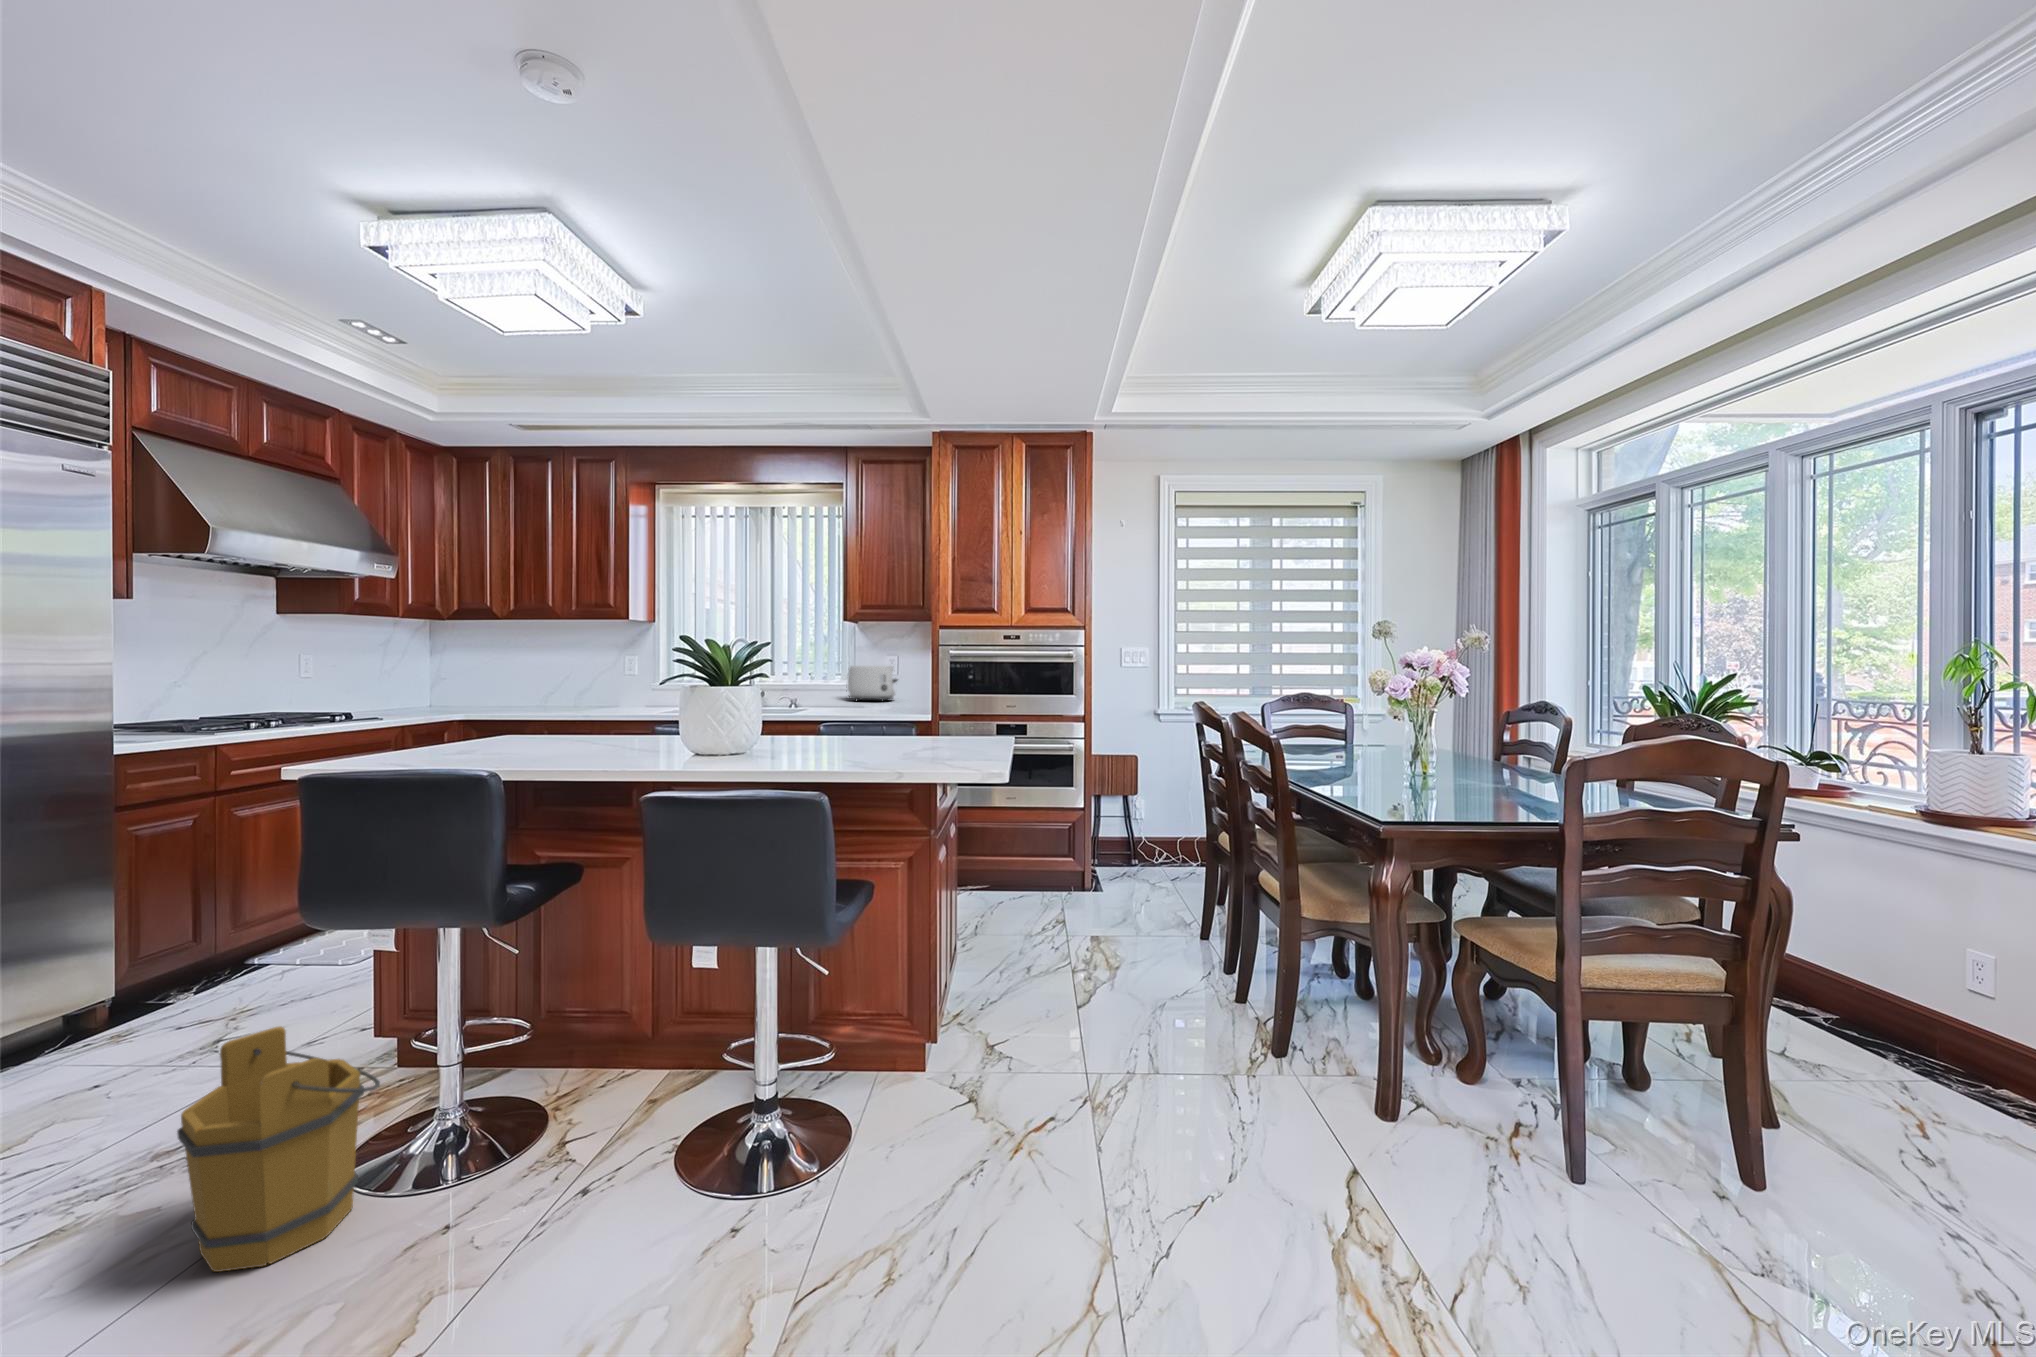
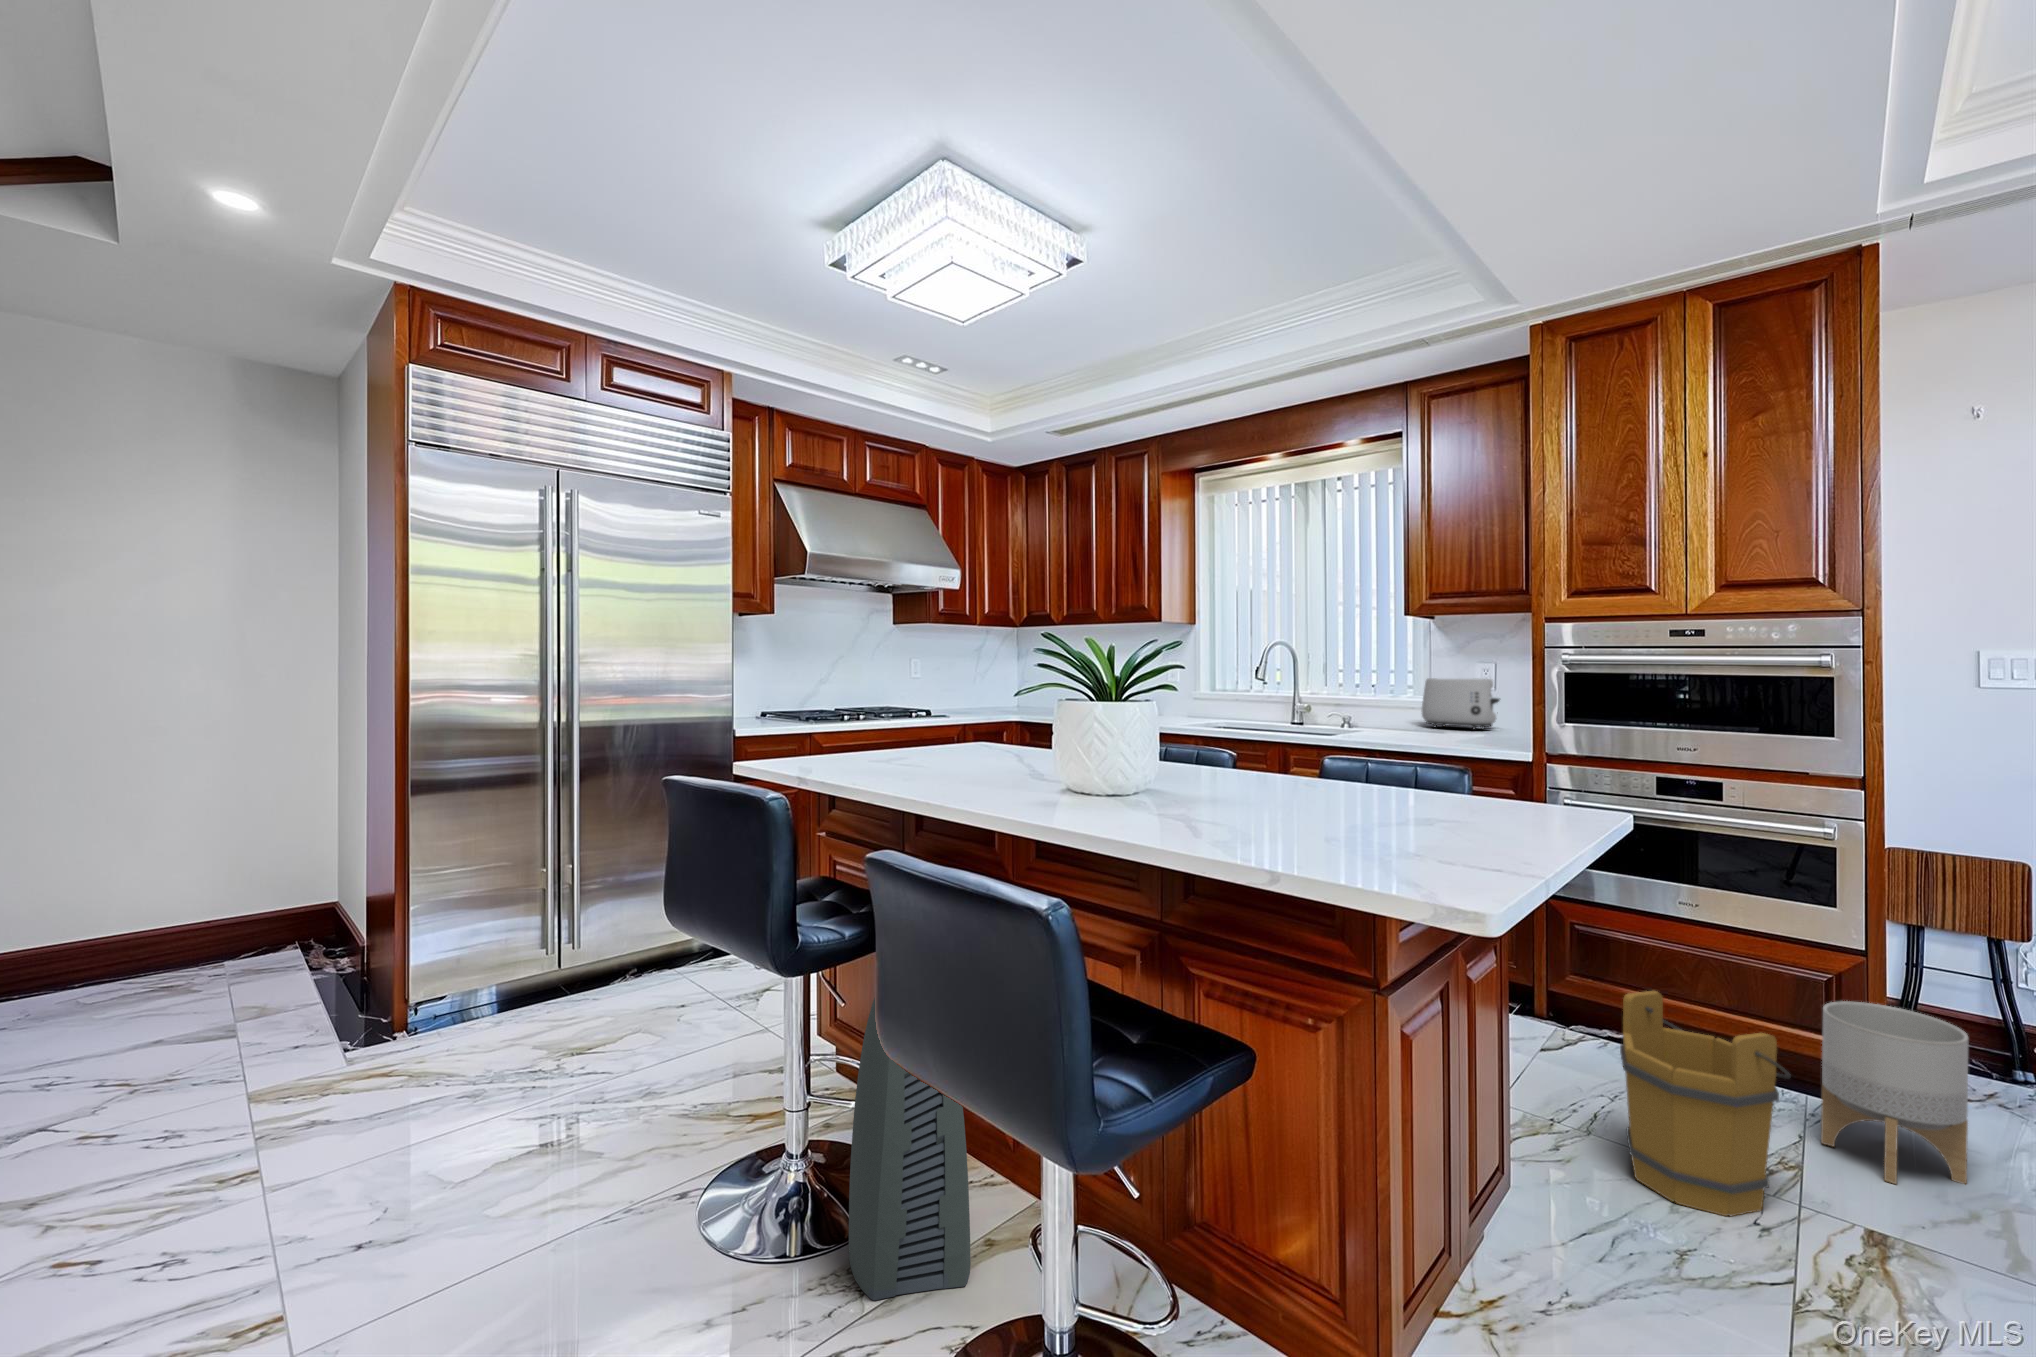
planter: none [1075,832,1127,917] -> present [1821,1001,1968,1185]
air purifier: none [526,897,649,1166] -> present [849,998,971,1300]
bucket: present [177,1027,380,1272] -> present [1620,991,1790,1216]

